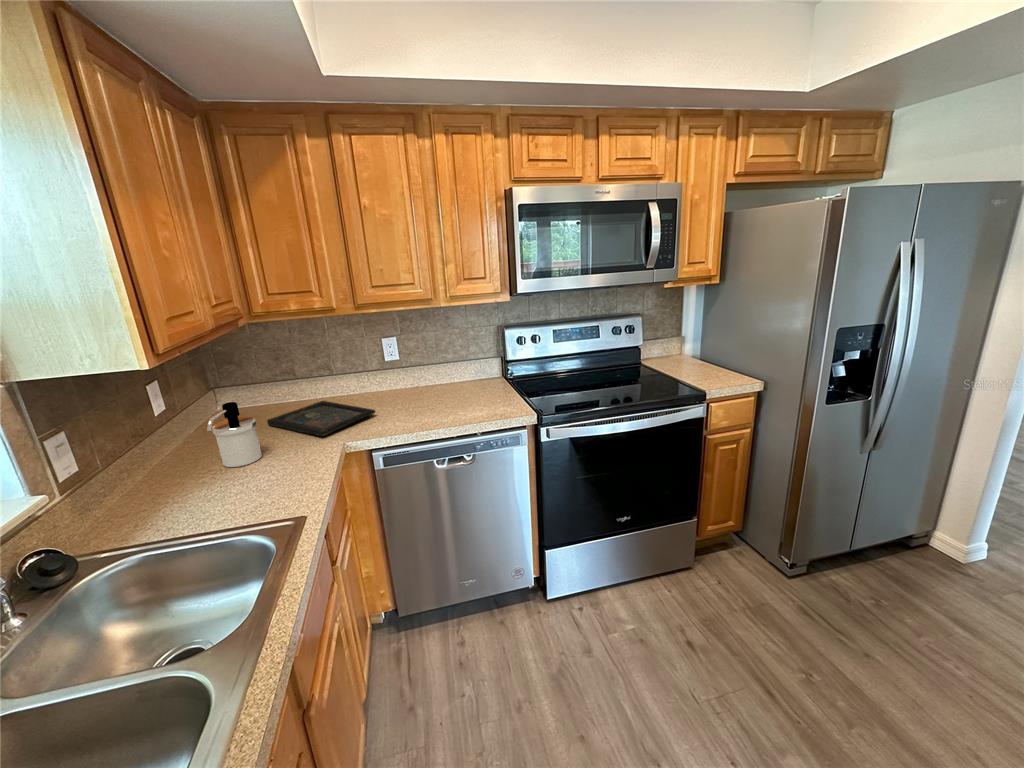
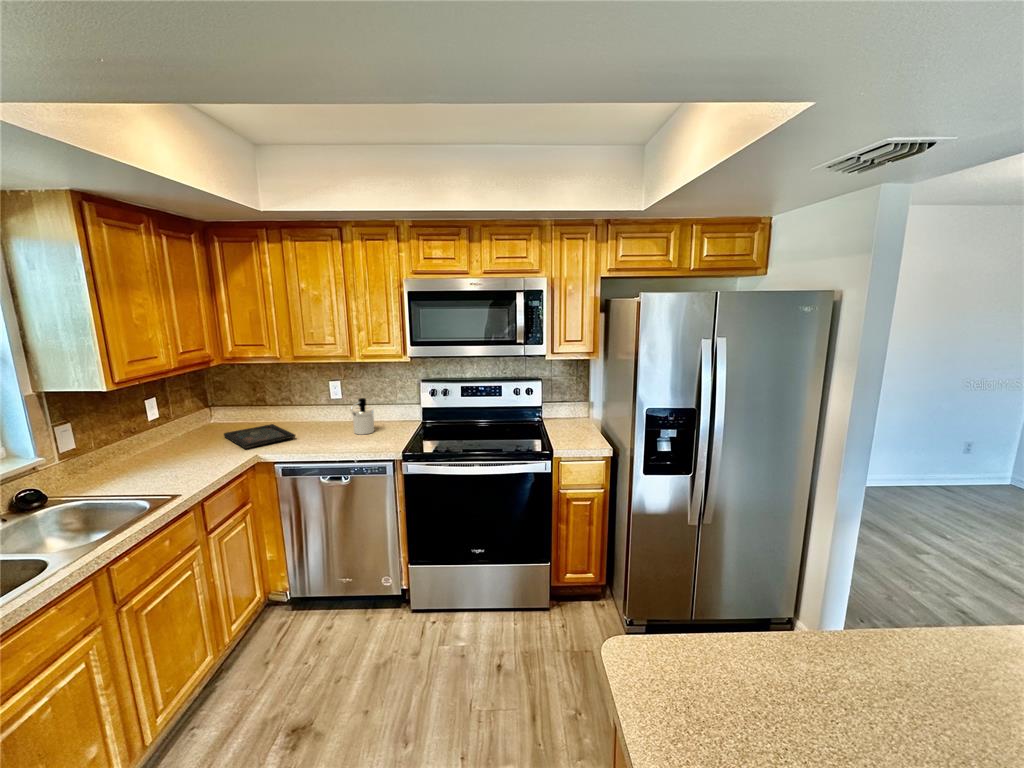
soap dispenser: present [207,402,262,467] -> present [350,398,374,435]

